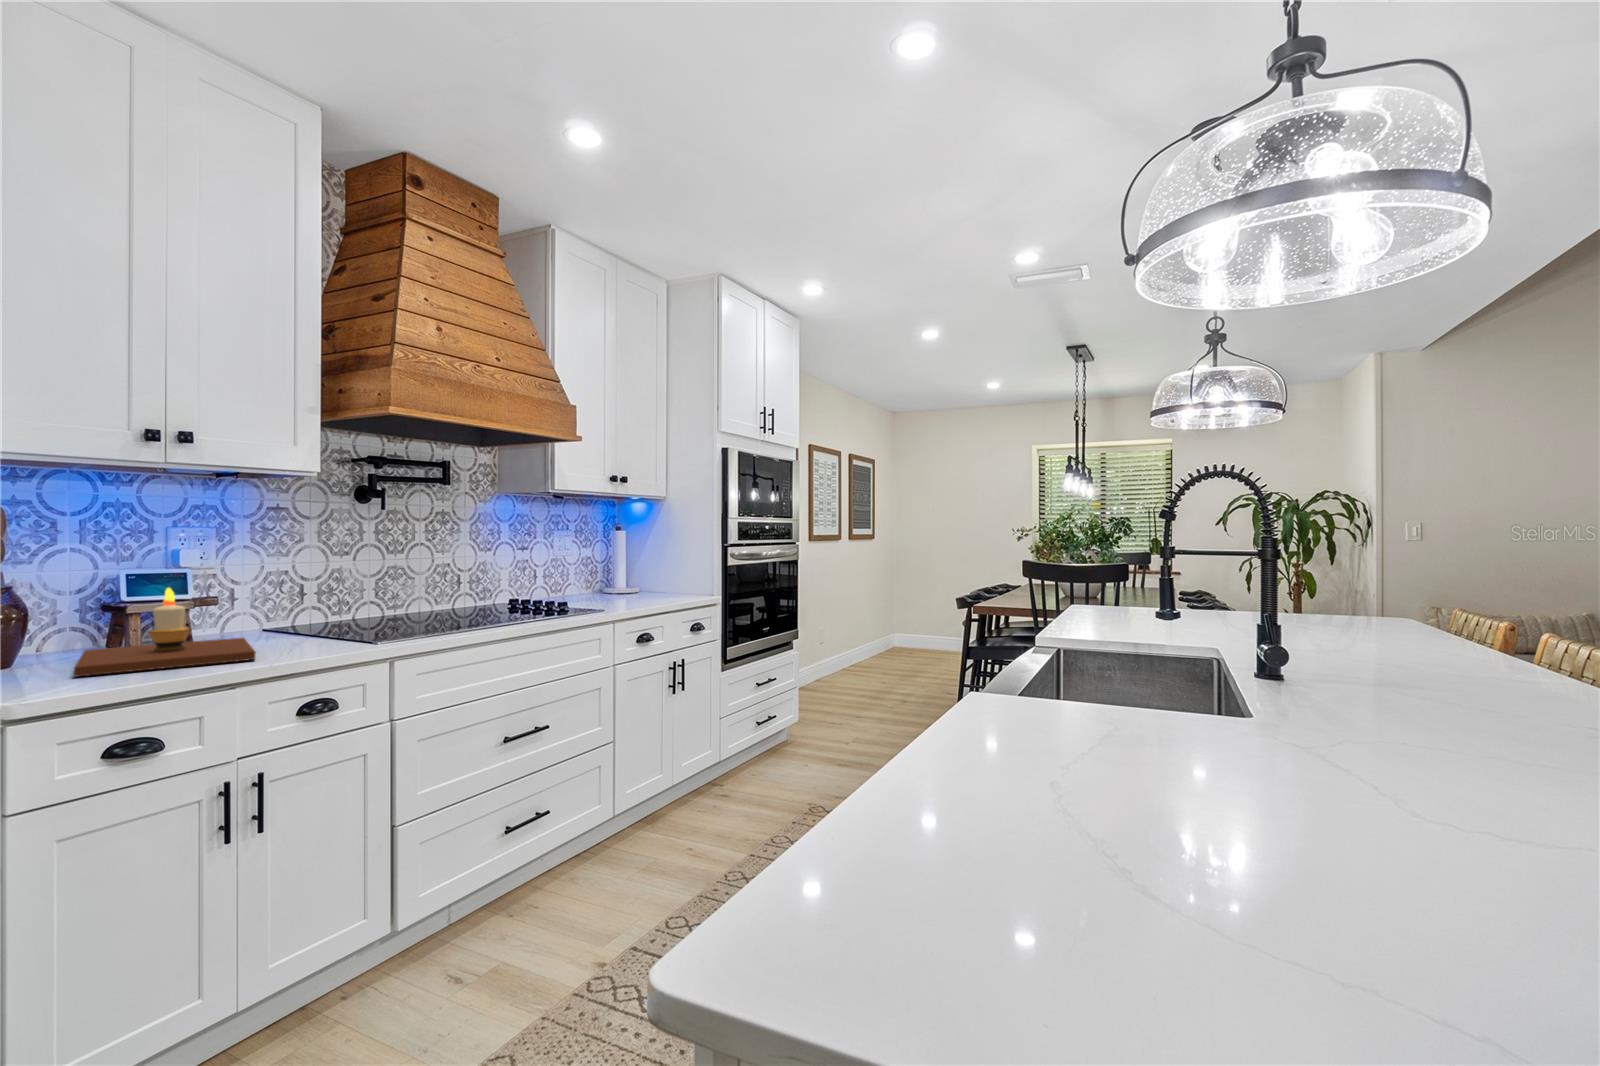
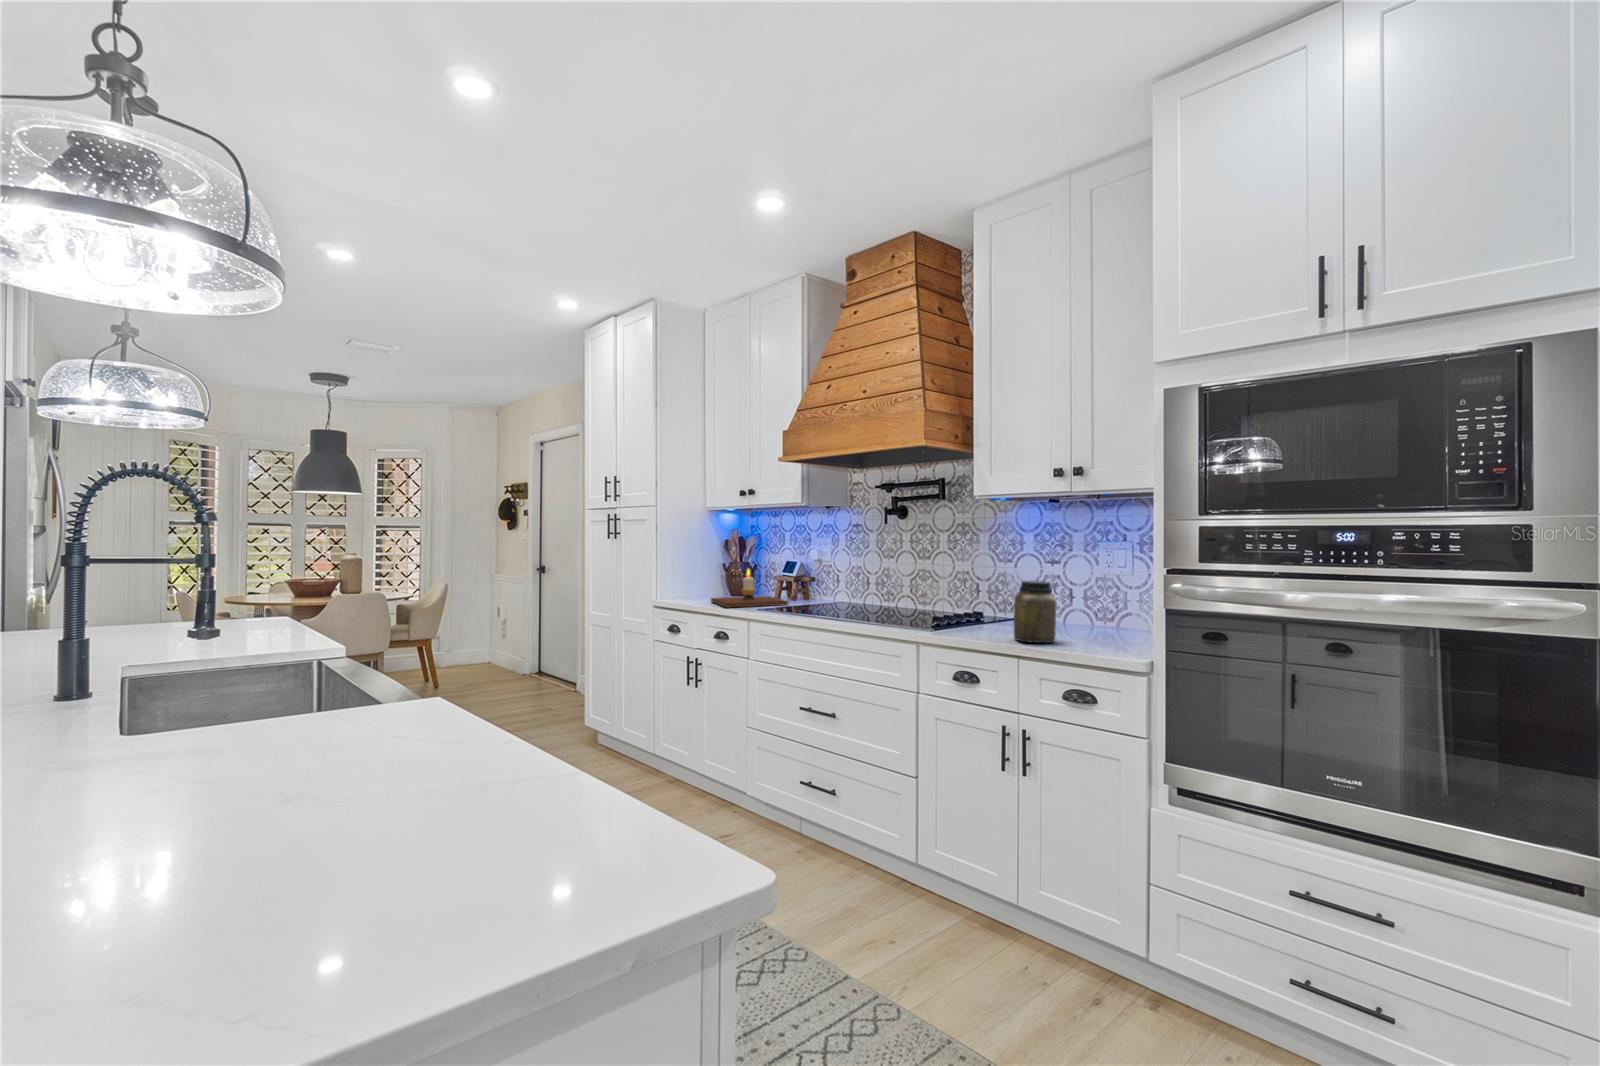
jar: none [630,558,659,603] -> present [1013,581,1056,643]

